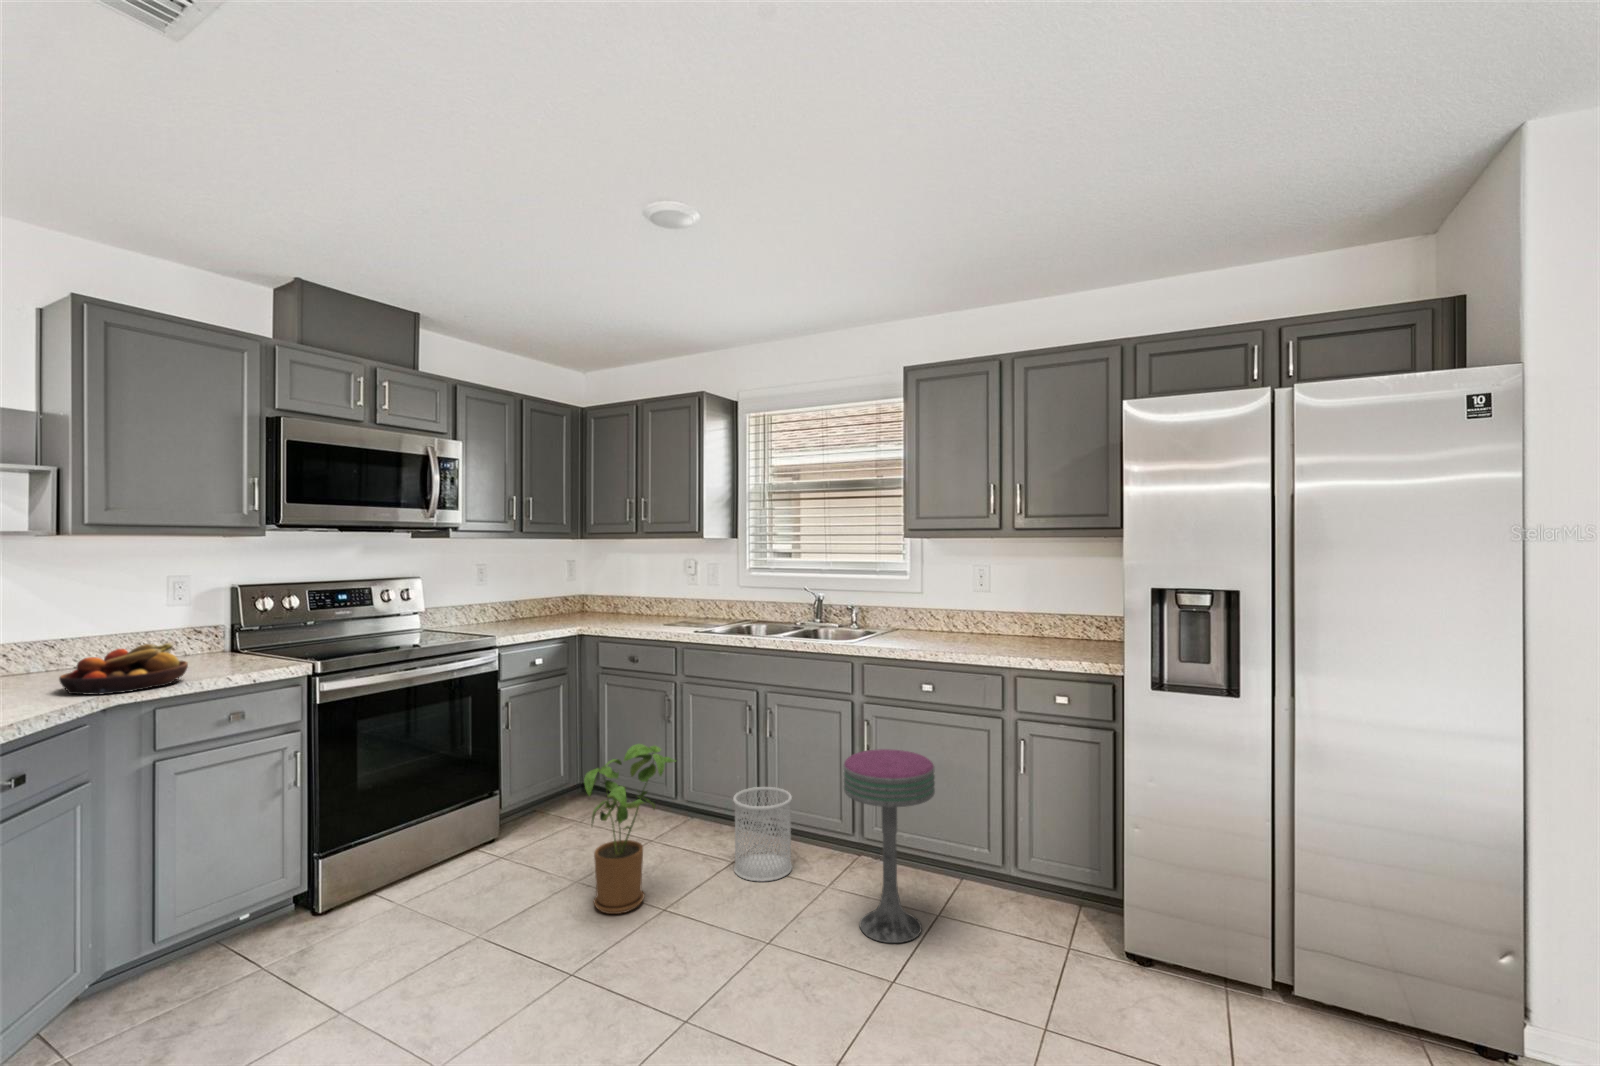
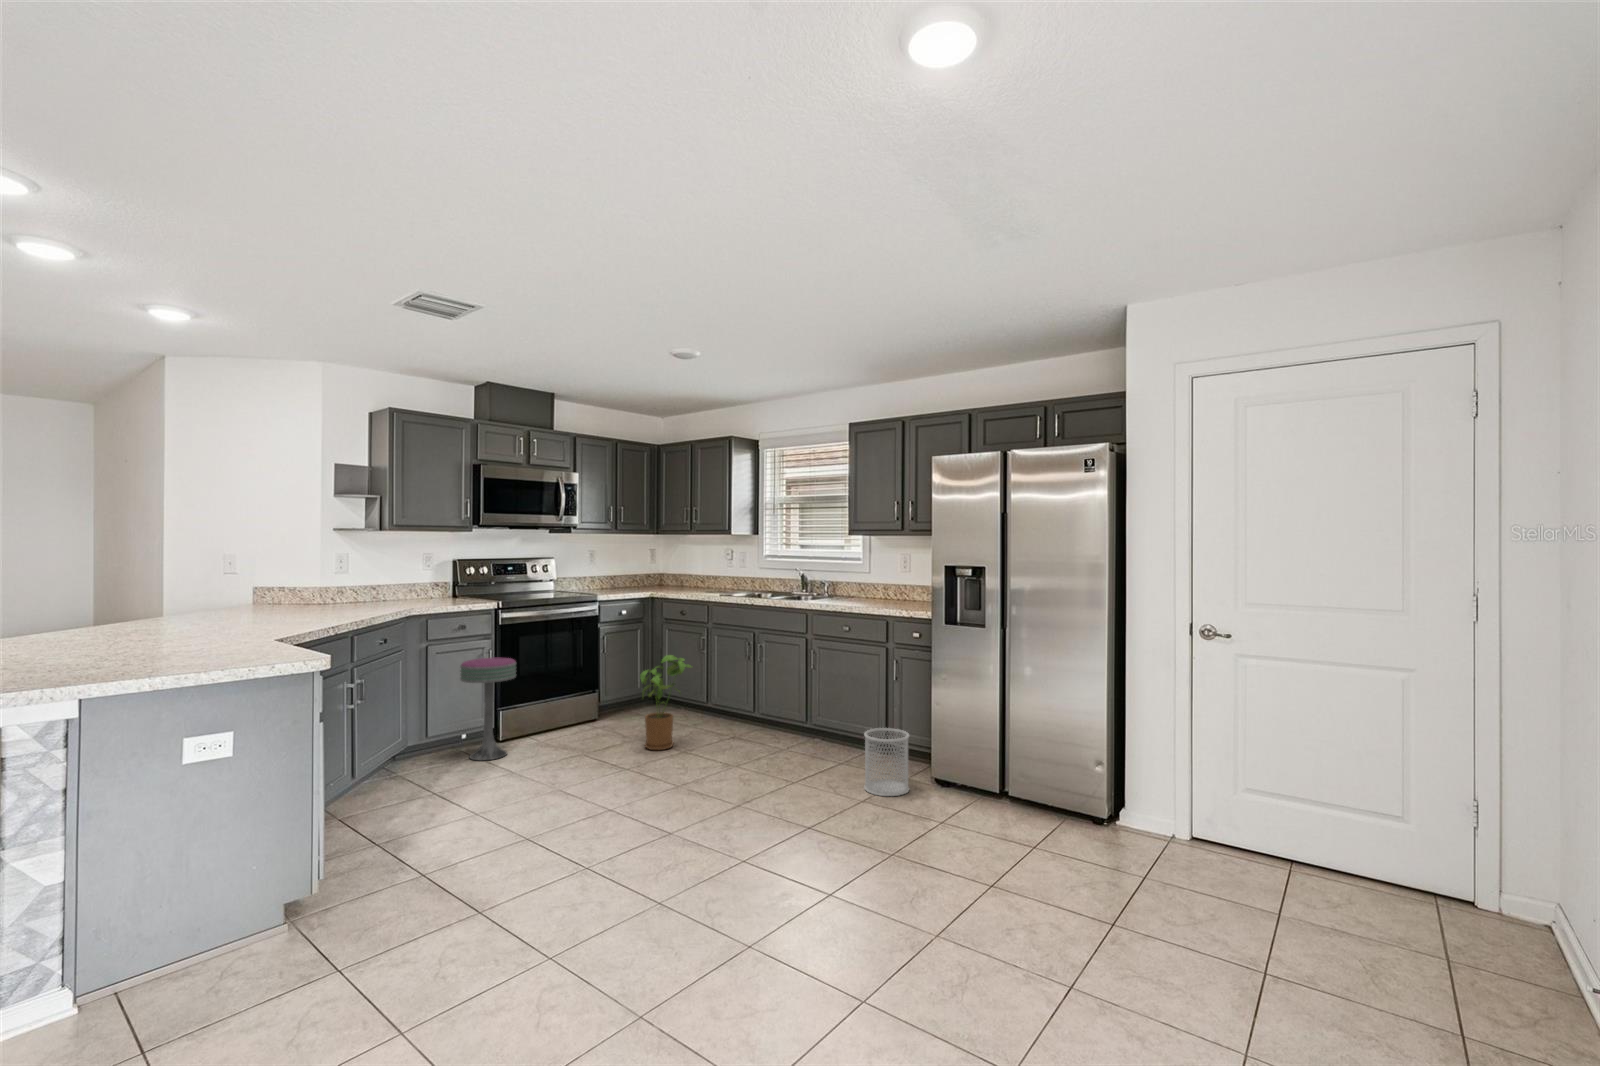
fruit bowl: present [59,643,188,695] -> none [390,586,442,608]
bar stool: present [843,749,935,943] -> present [460,658,516,761]
wastebasket: present [733,787,792,882] -> present [864,728,909,796]

